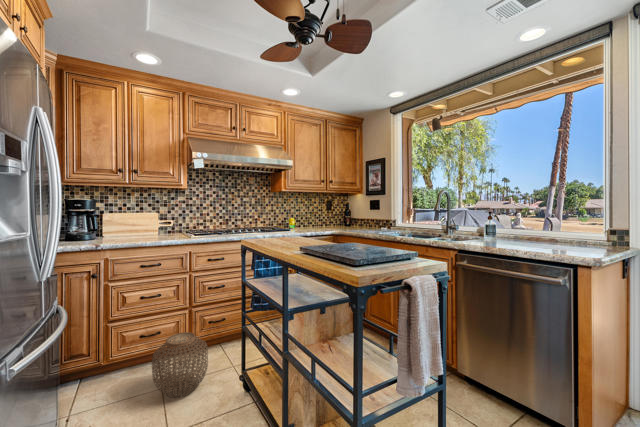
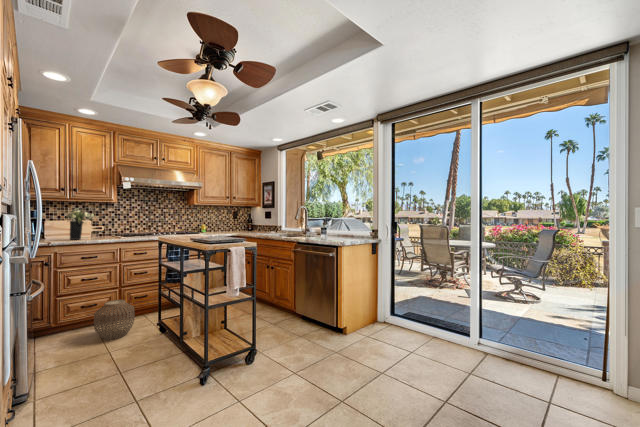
flower arrangement: none [118,195,158,240] -> present [67,209,94,240]

